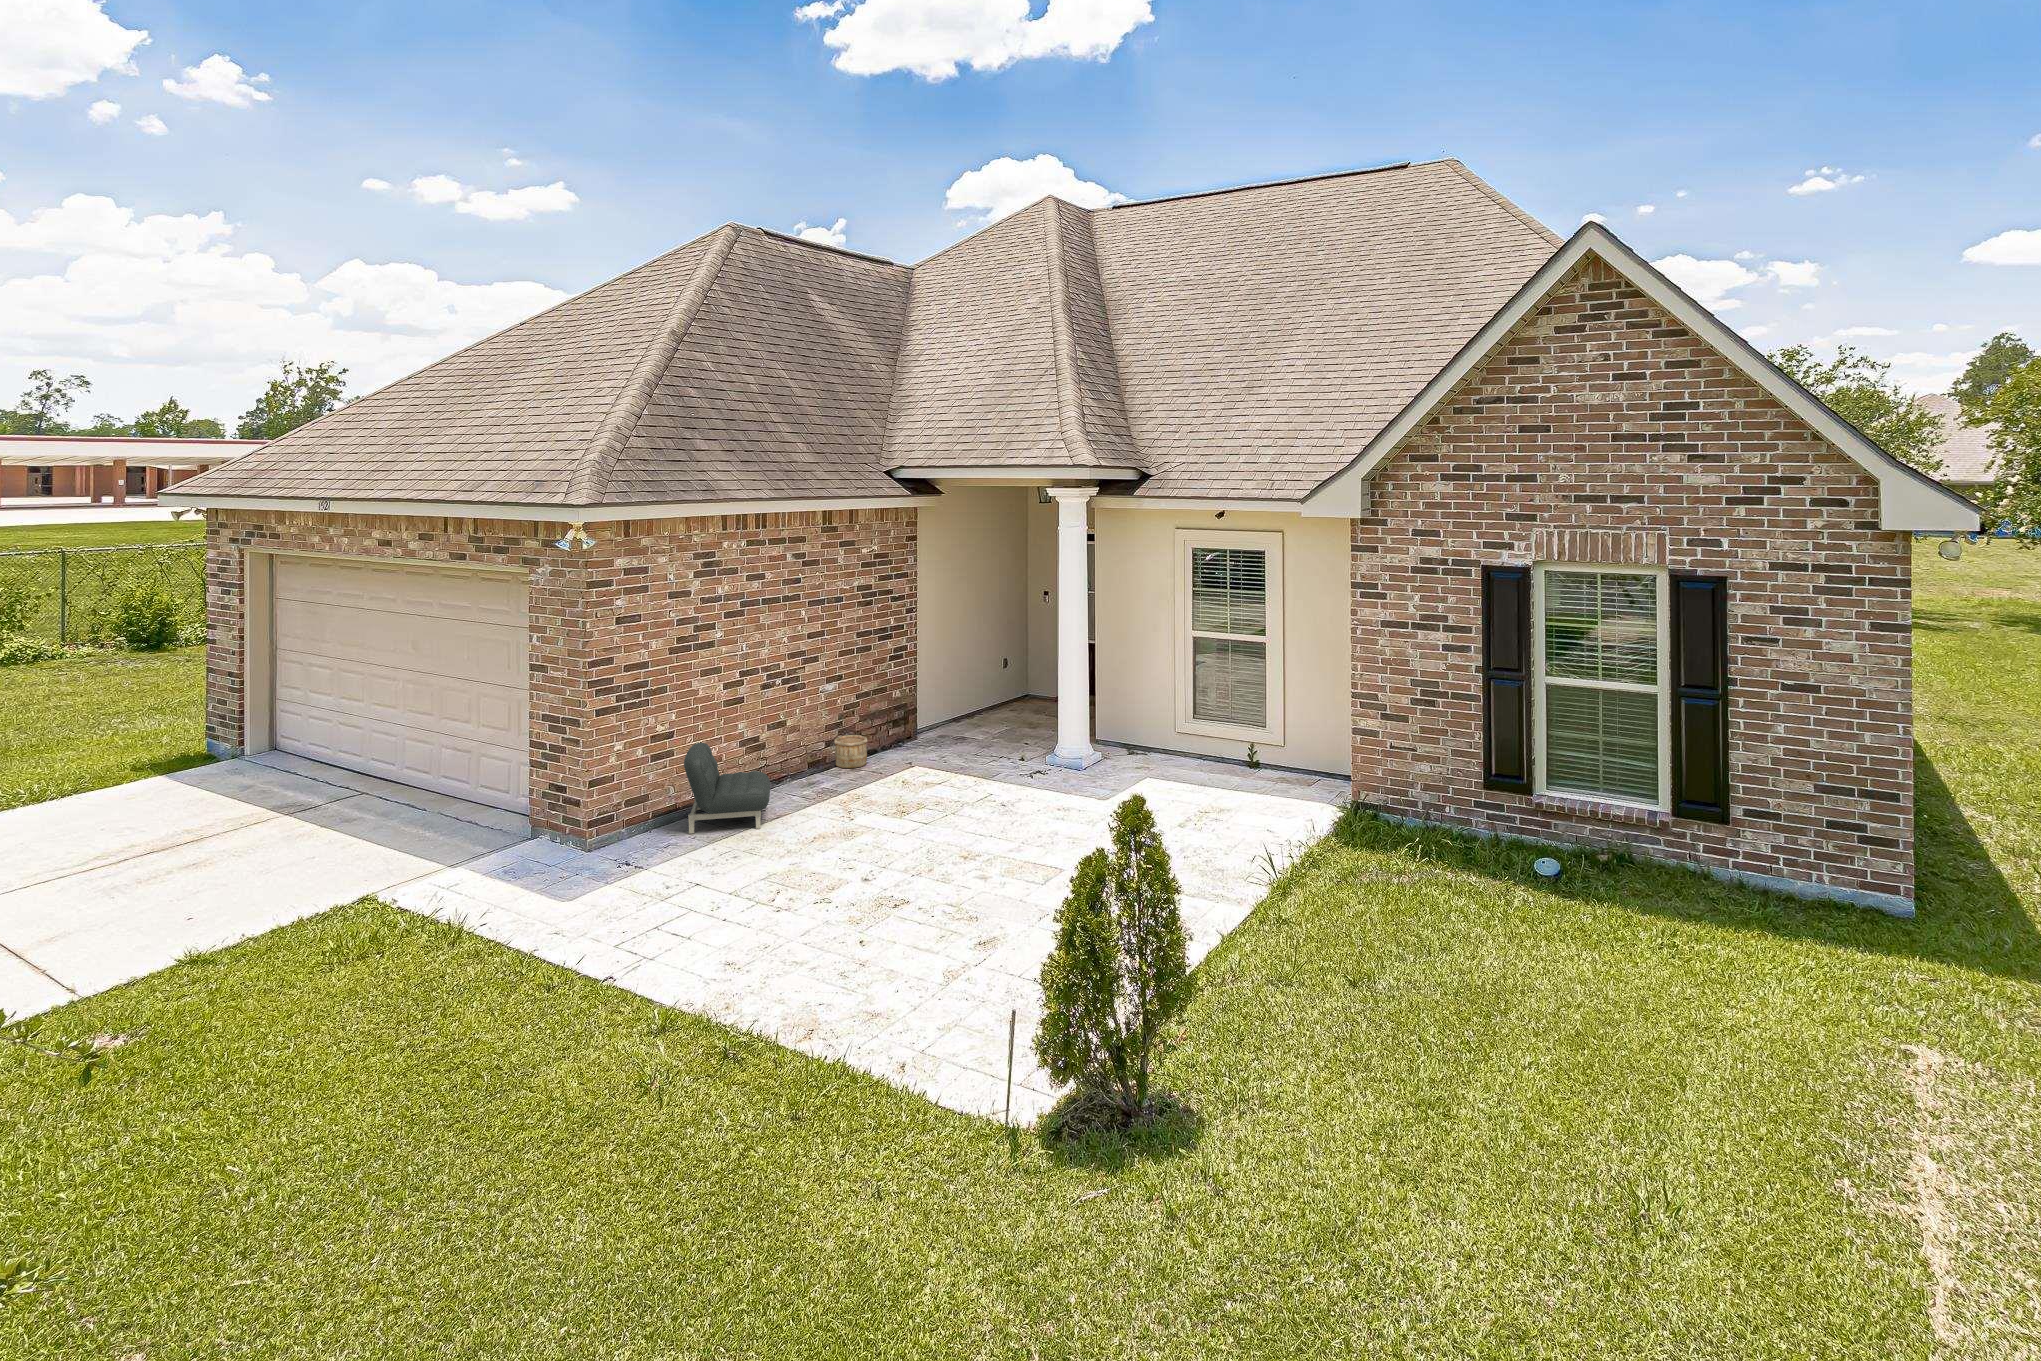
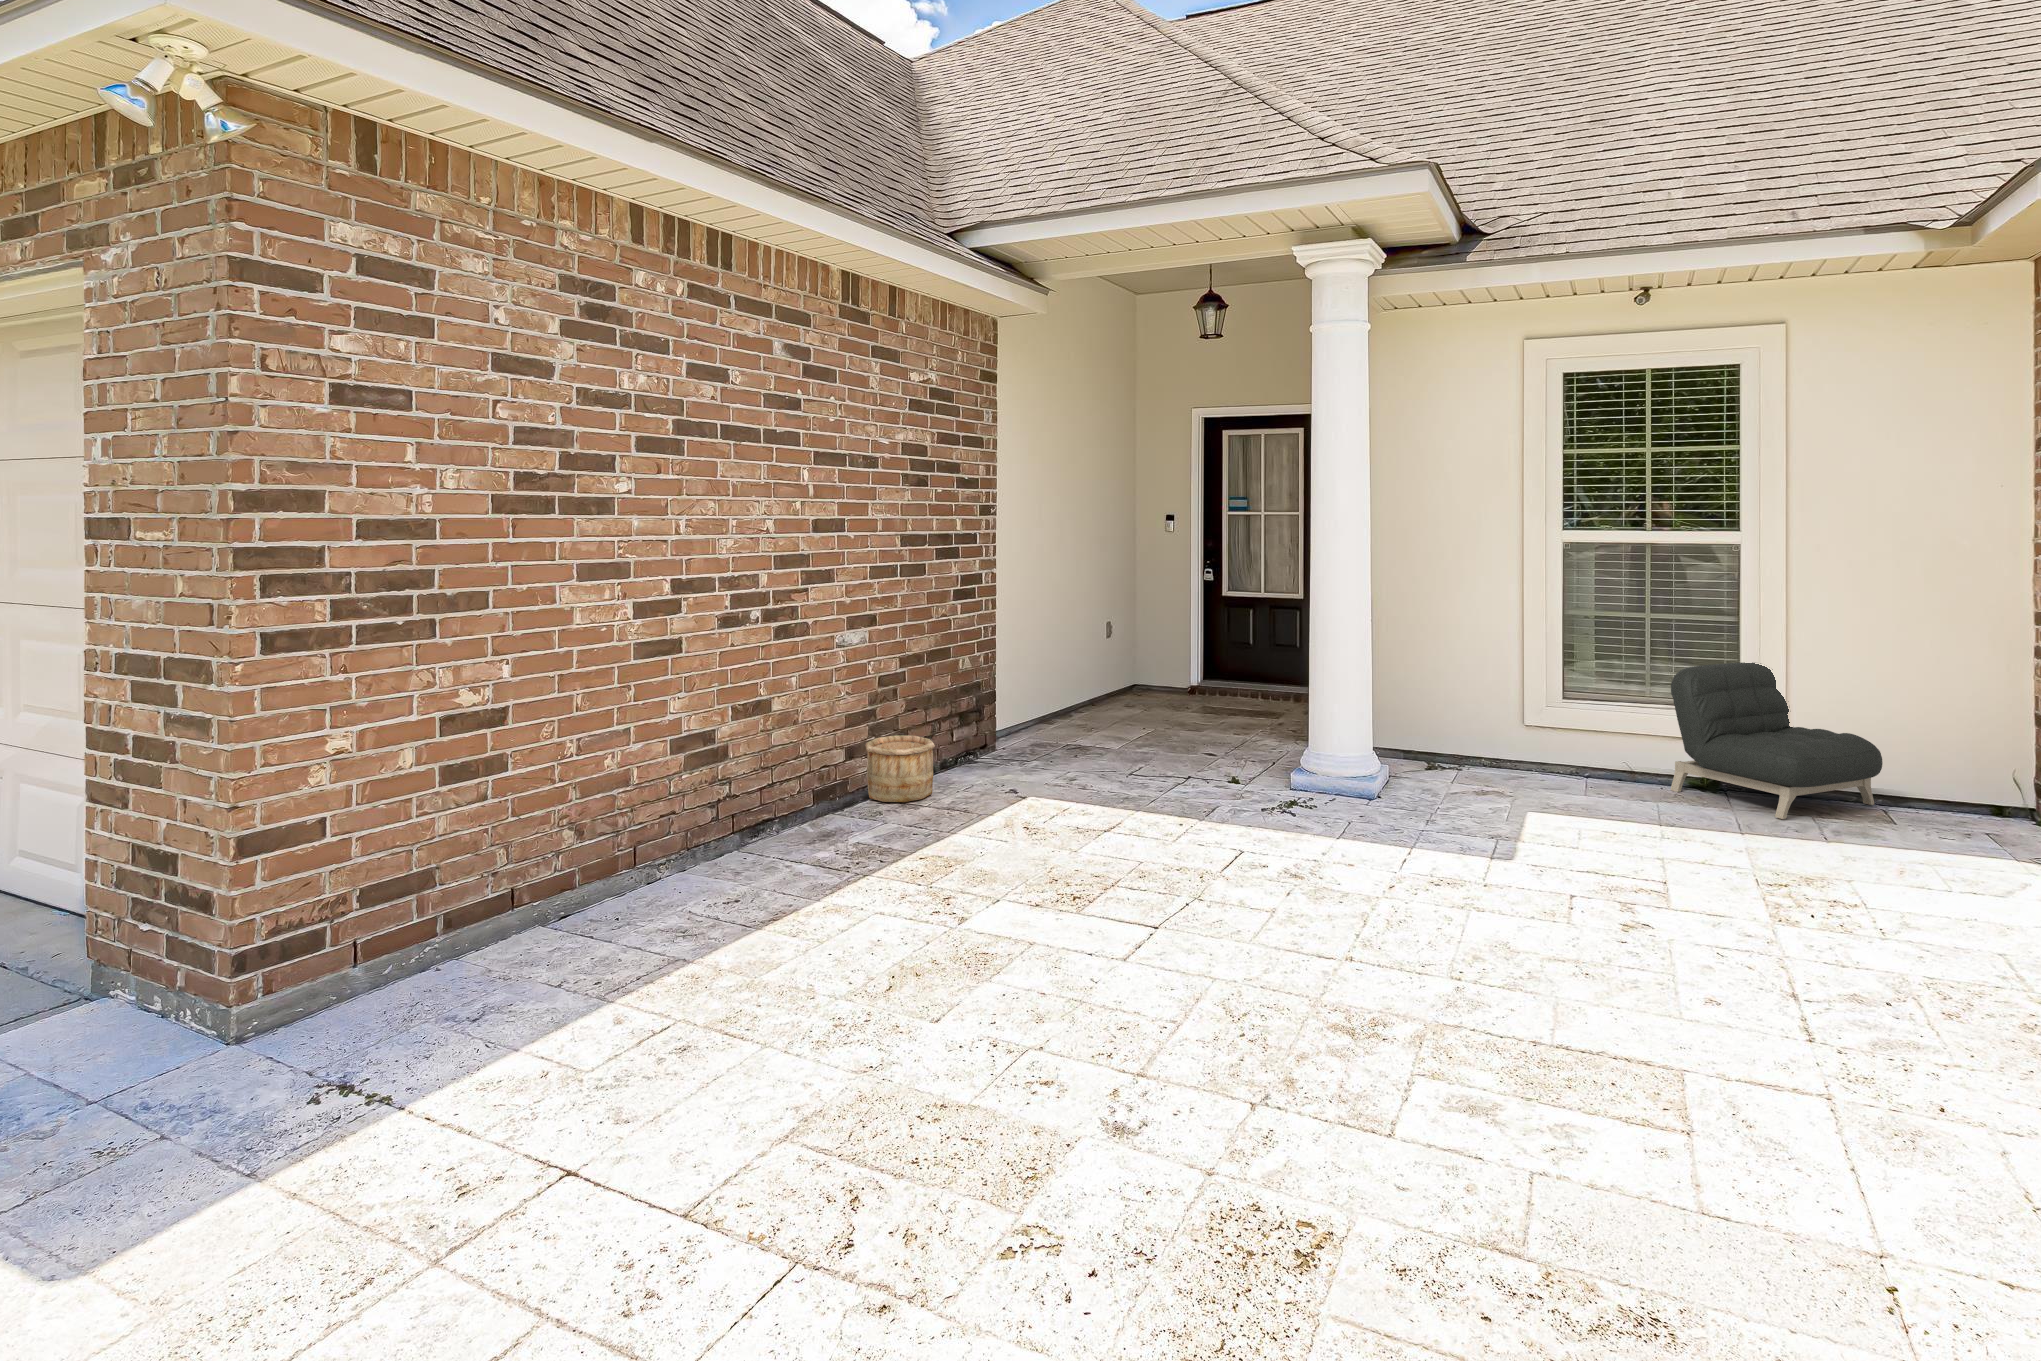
armchair: present [684,743,770,834] -> present [1671,662,1883,819]

